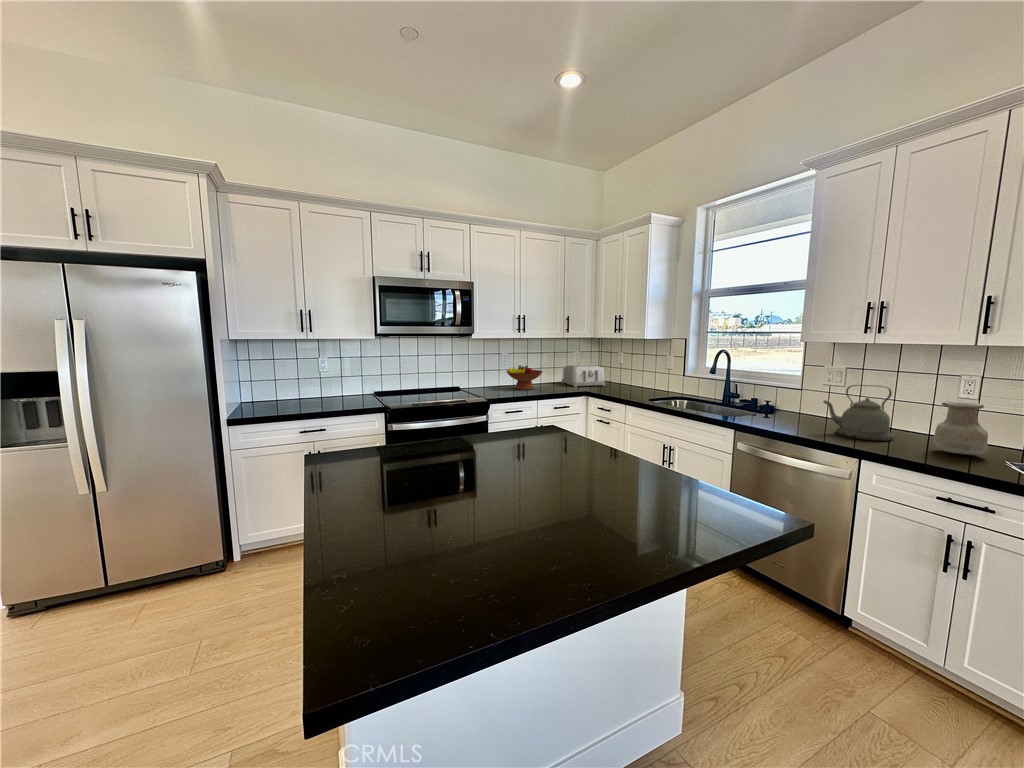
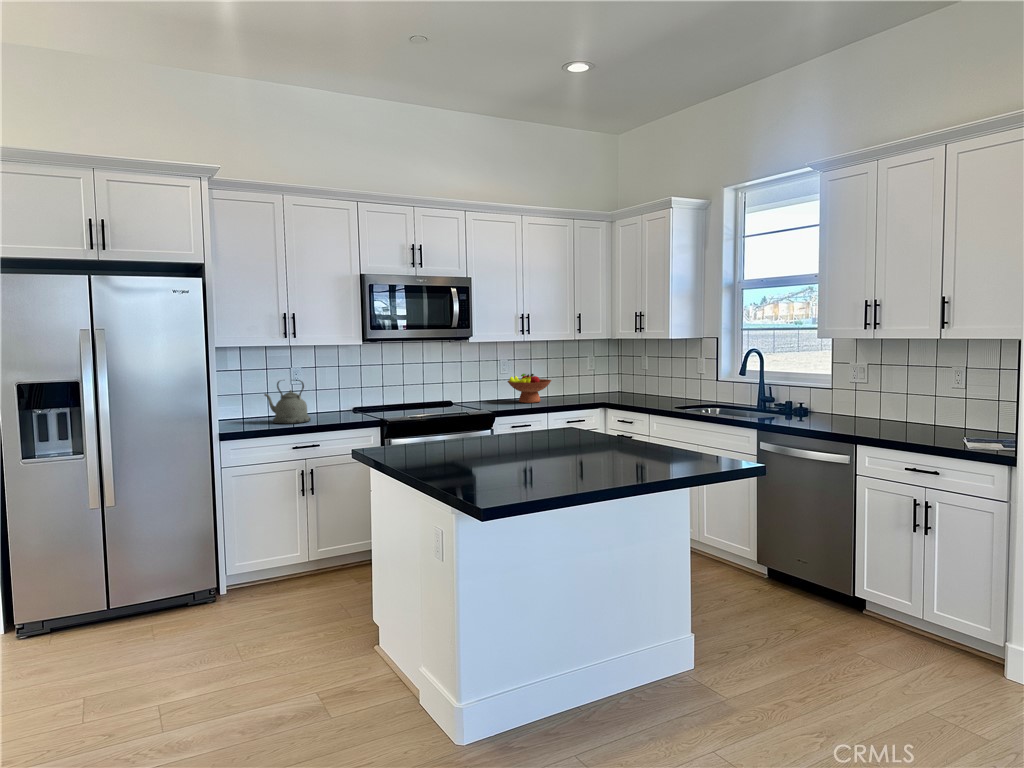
toaster: present [562,364,605,387] -> none [573,372,627,399]
kettle: present [824,385,893,441] -> present [264,380,311,424]
vase: present [934,401,988,455] -> none [916,389,954,434]

